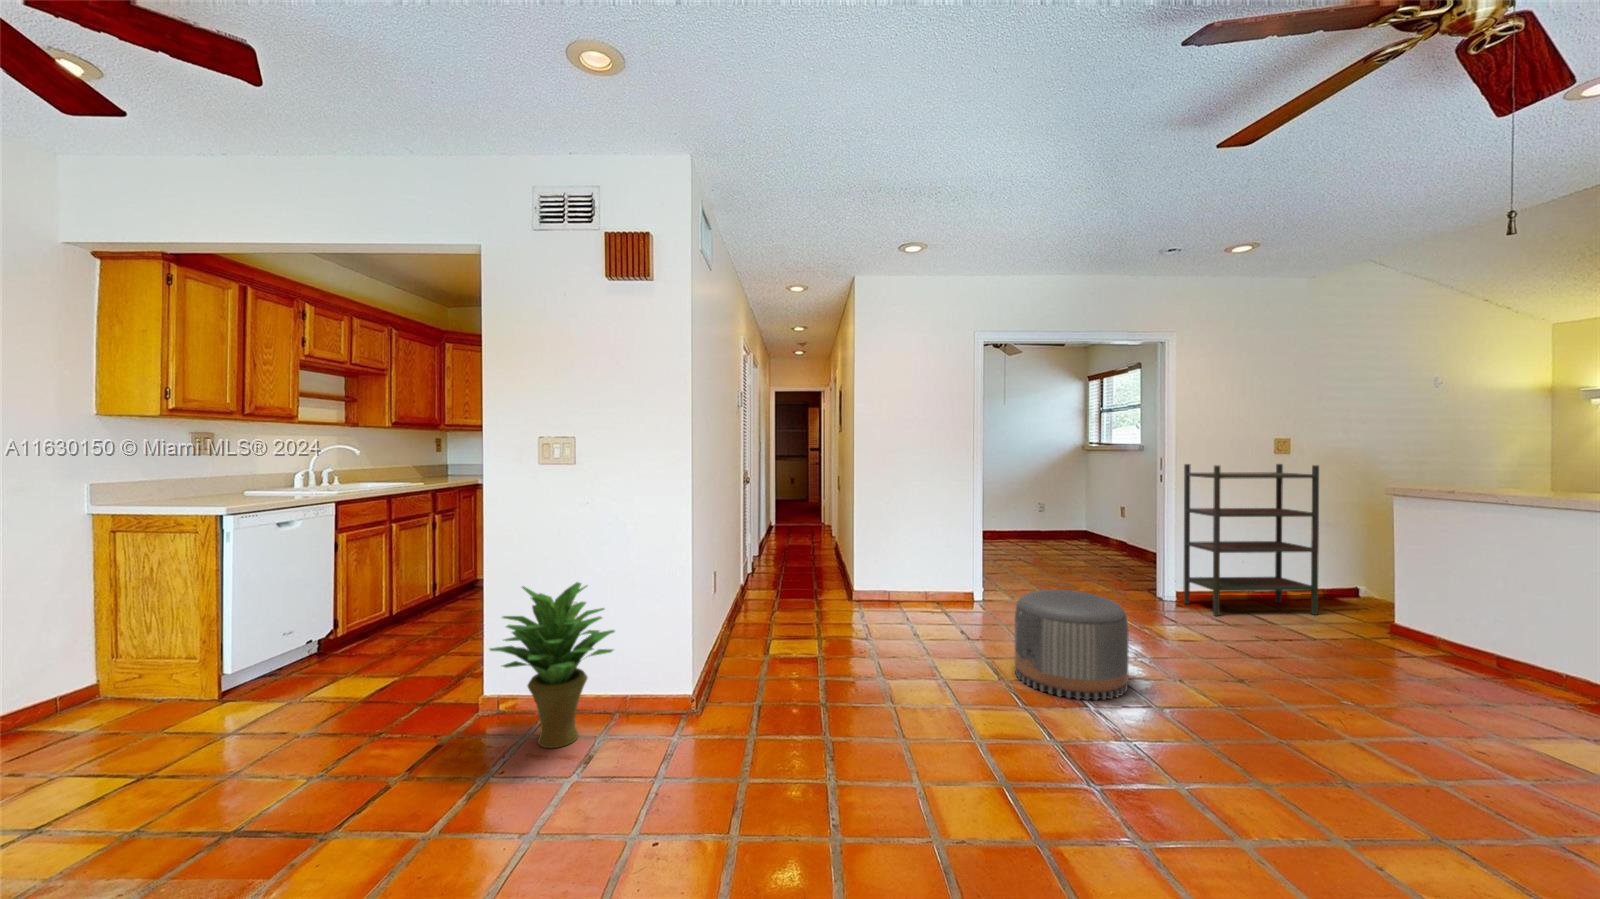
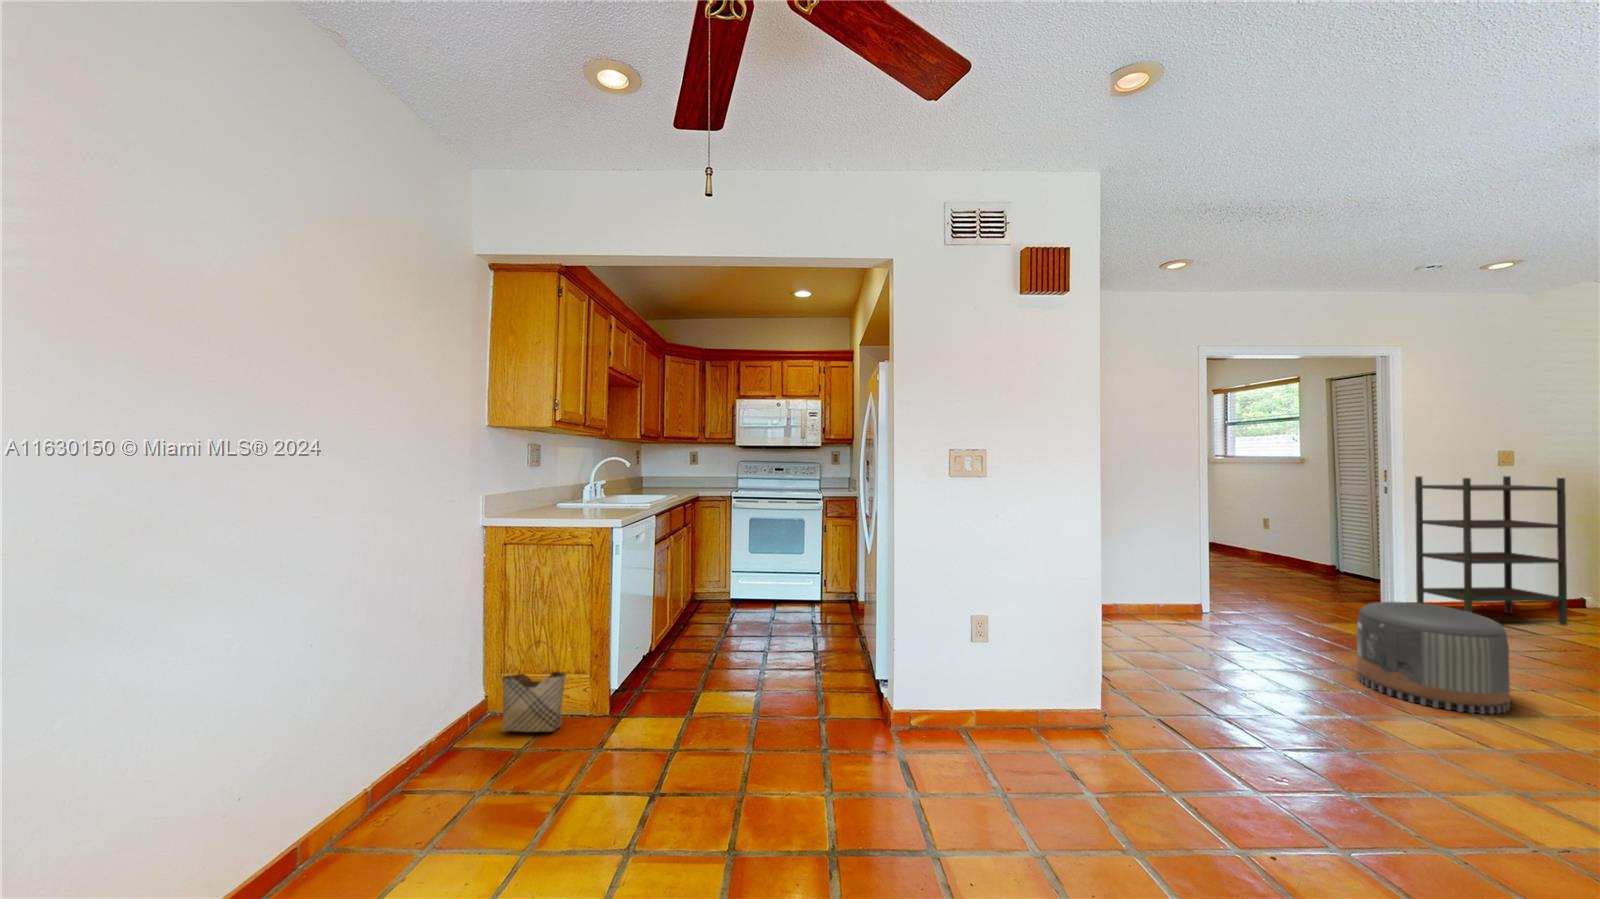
potted plant: present [490,582,614,748] -> none [950,596,1080,766]
woven basket: none [86,627,164,715] -> present [501,642,566,732]

